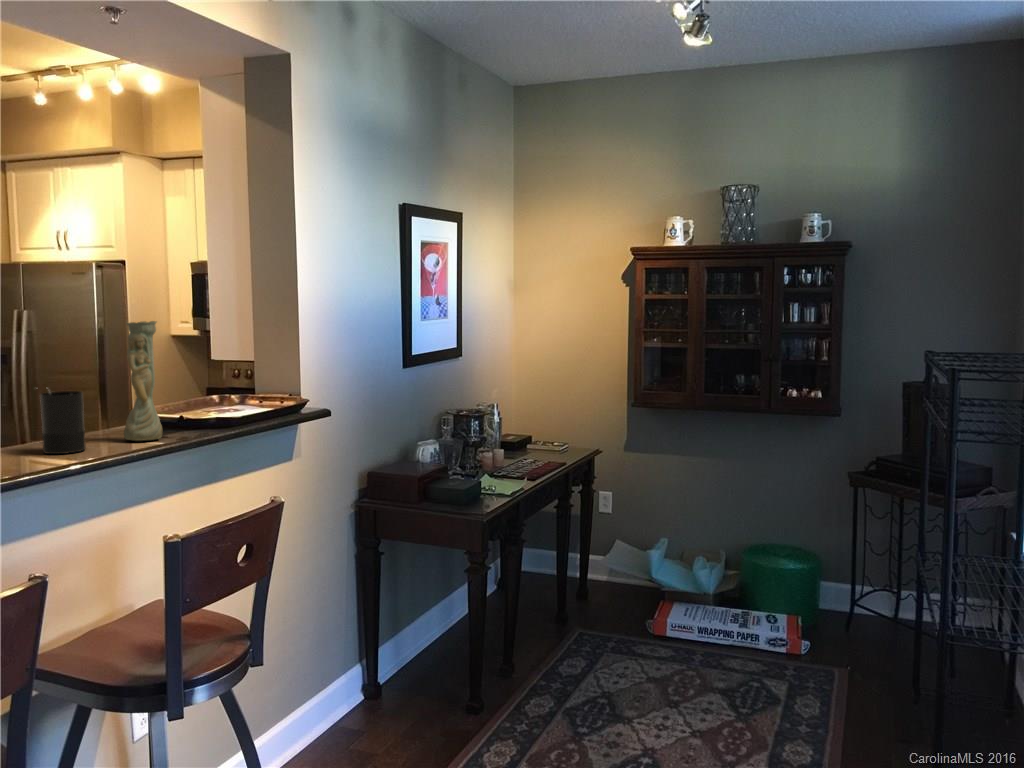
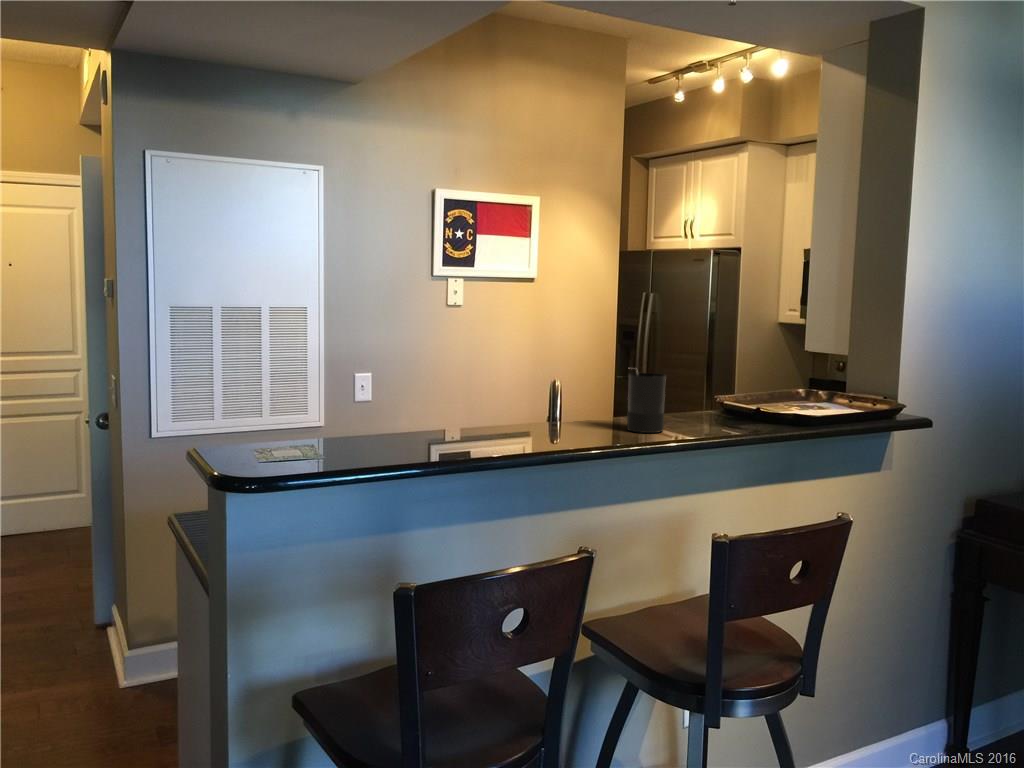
vase: present [124,321,162,441] -> none [701,308,743,430]

